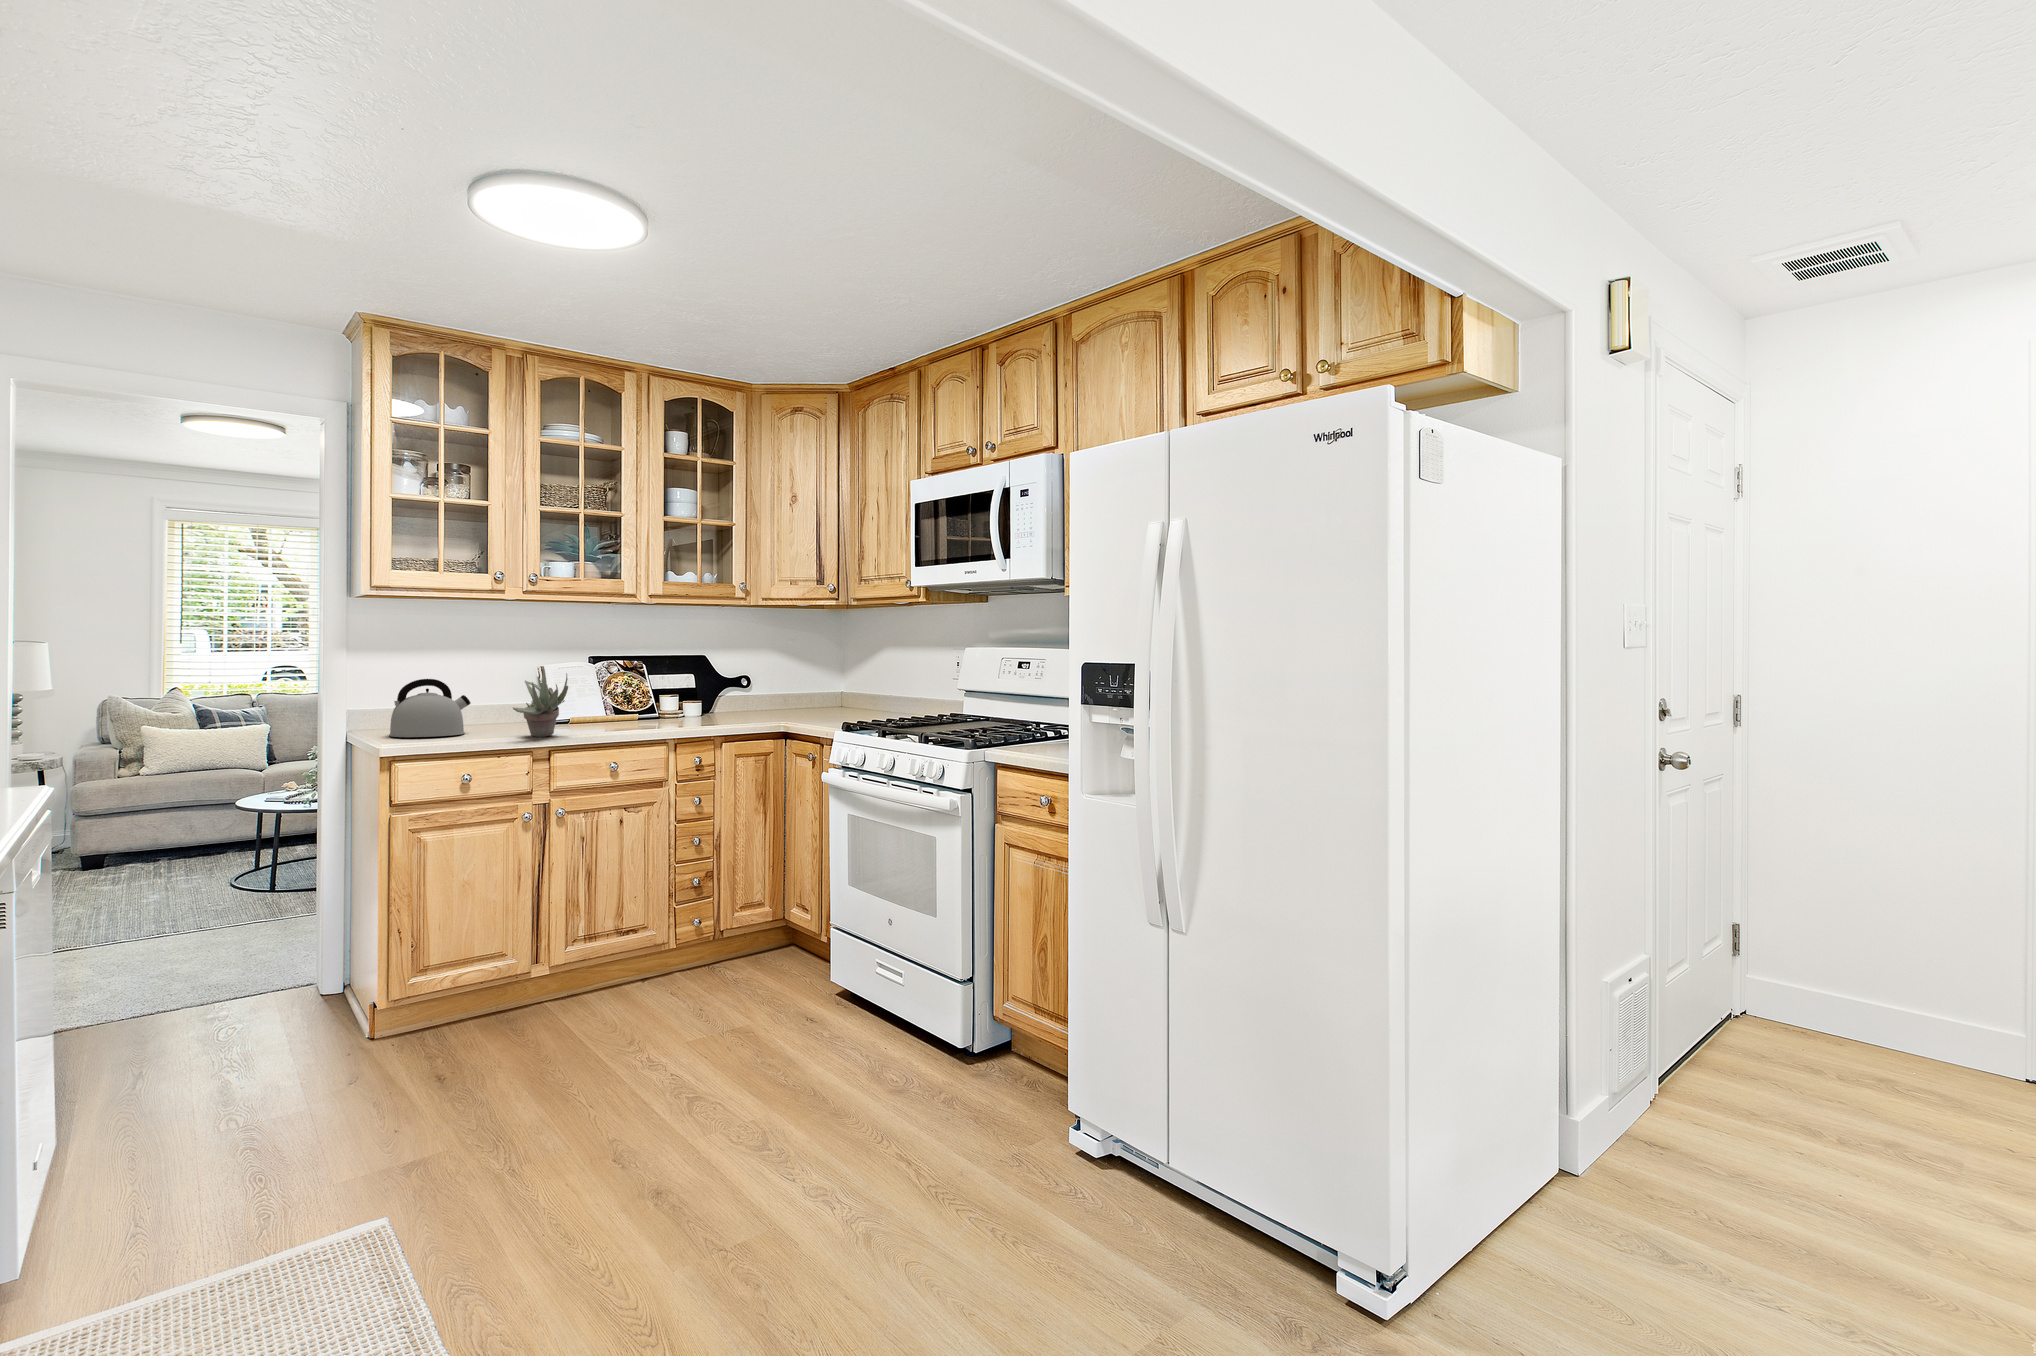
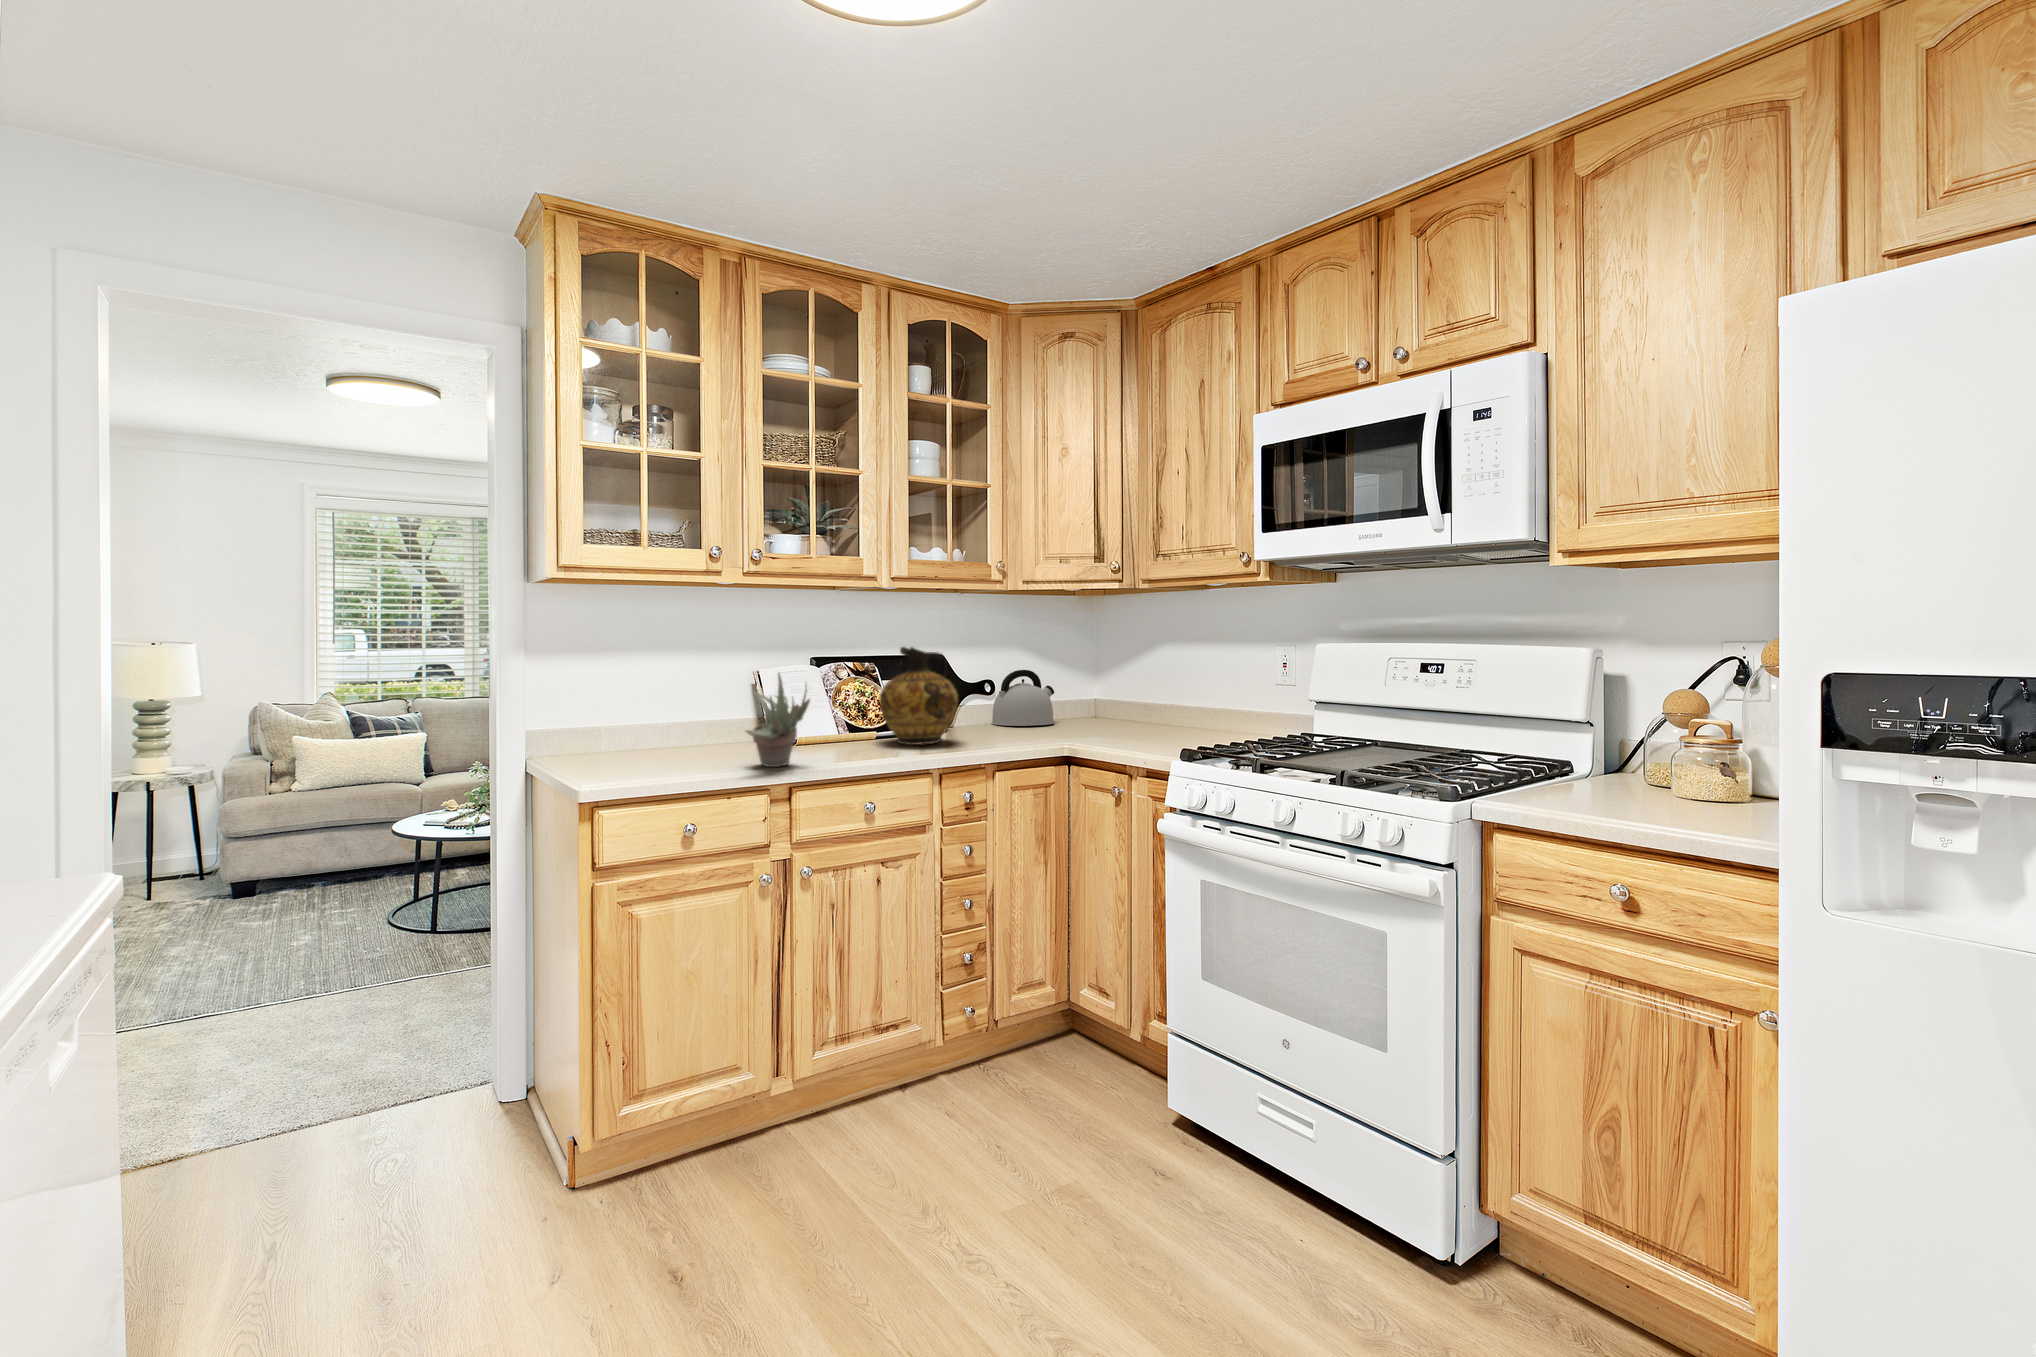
ceramic jug: none [639,649,702,724] -> present [880,647,958,745]
kettle: present [389,679,471,737] -> present [992,670,1054,726]

